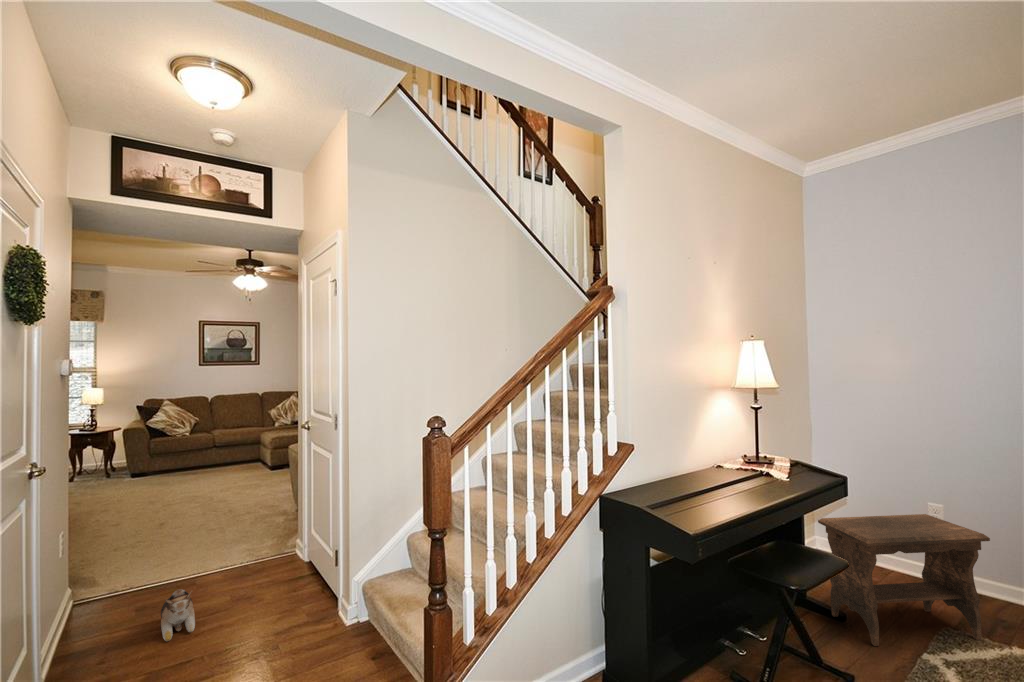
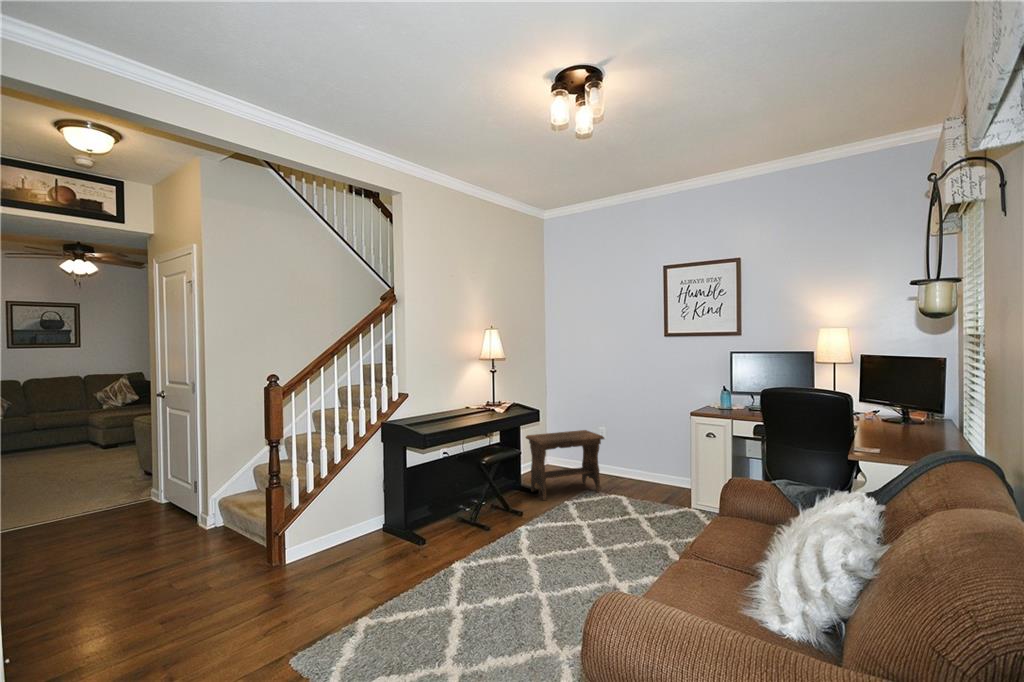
plush toy: present [160,589,195,641] -> none [44,512,77,552]

